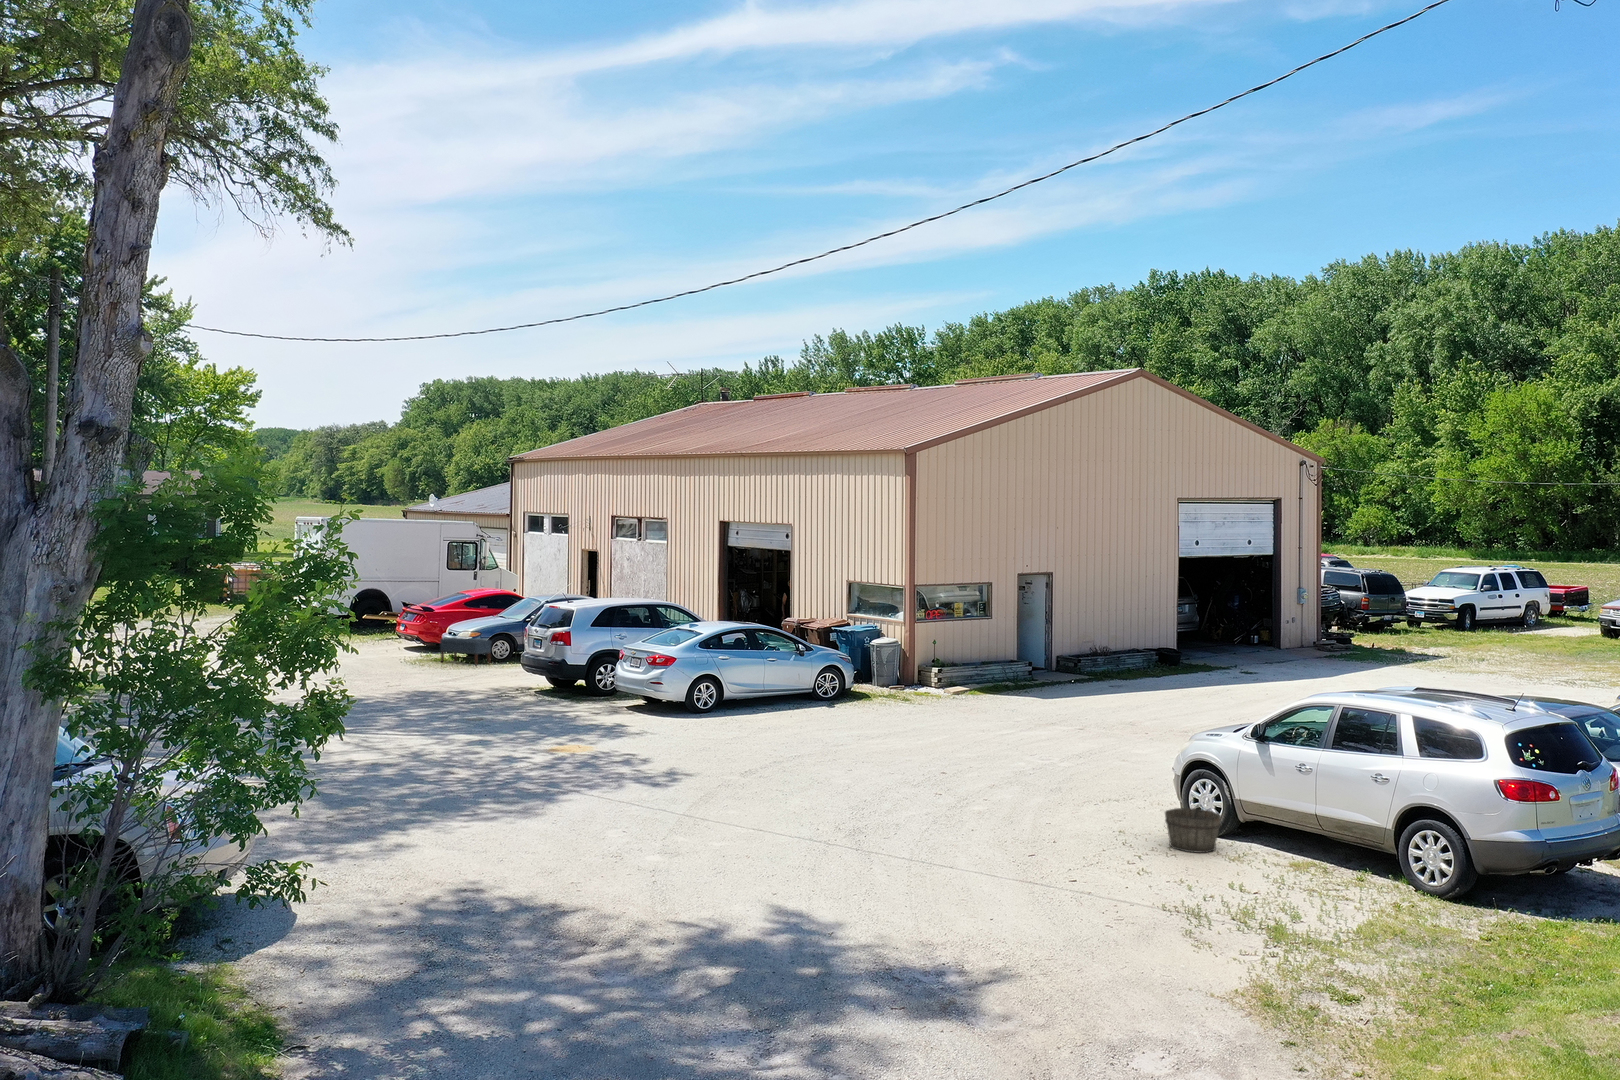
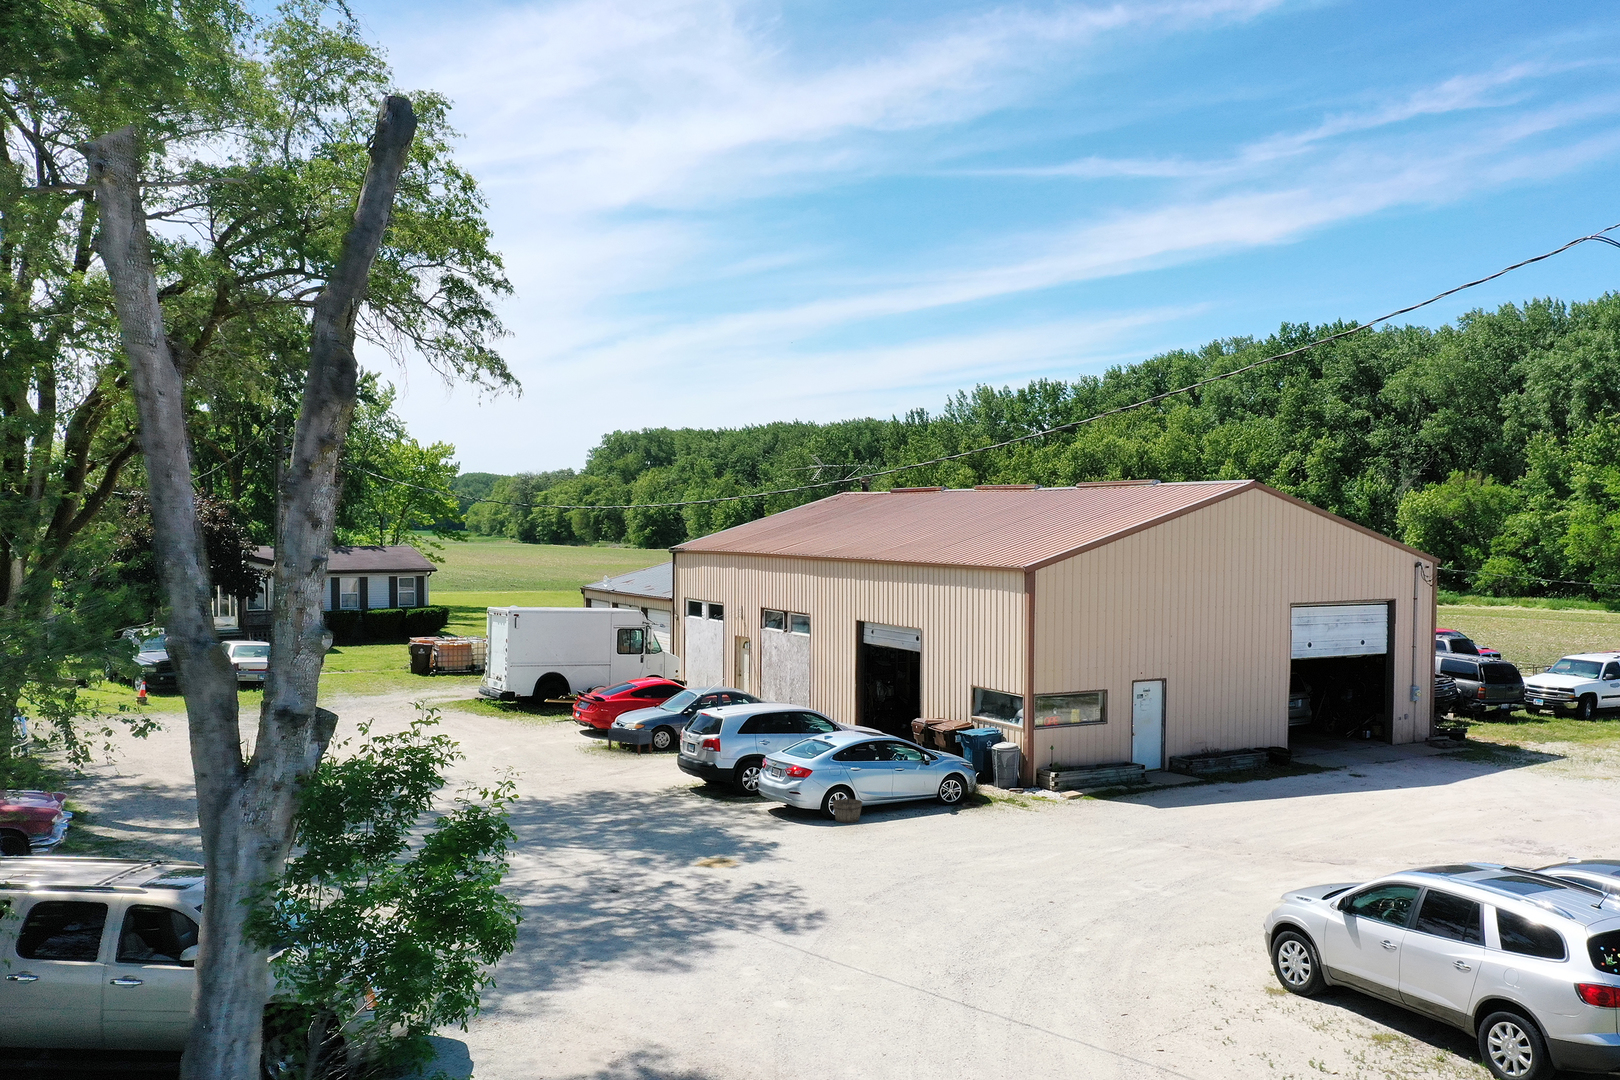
potted tree: none [839,664,863,702] -> present [963,776,982,808]
wooden bucket: present [1164,806,1221,853] -> present [833,796,862,823]

